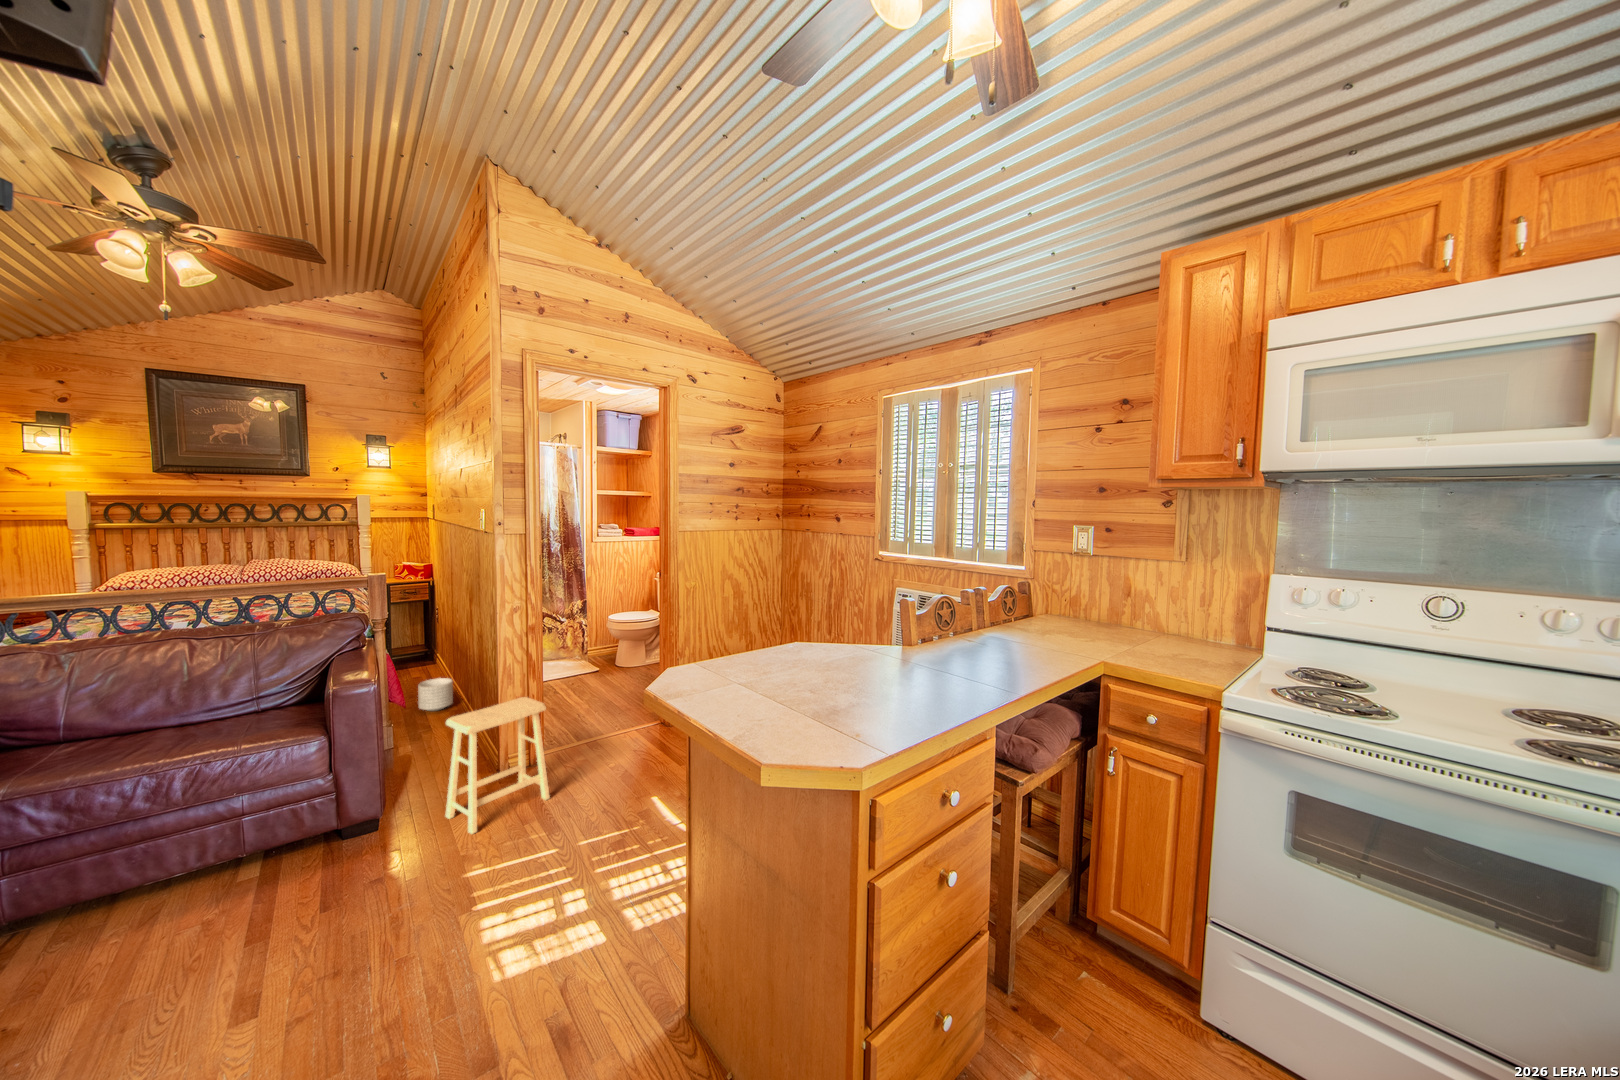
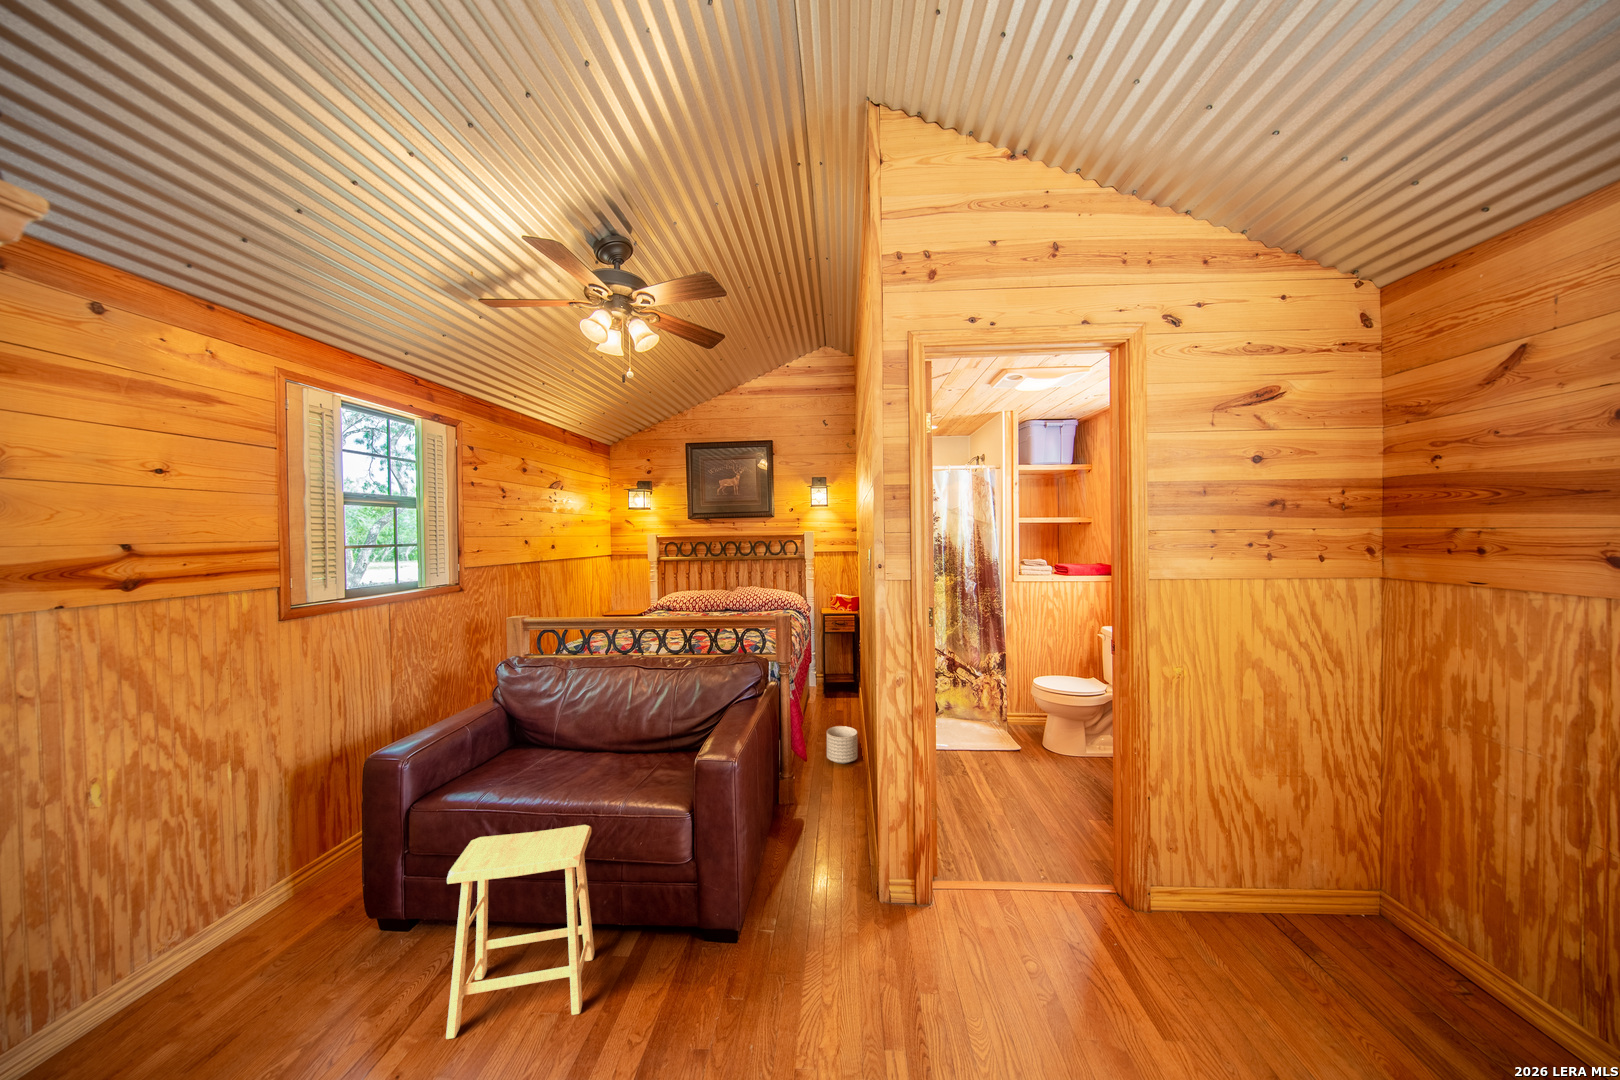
footstool: present [446,697,550,834] -> present [446,825,594,1039]

